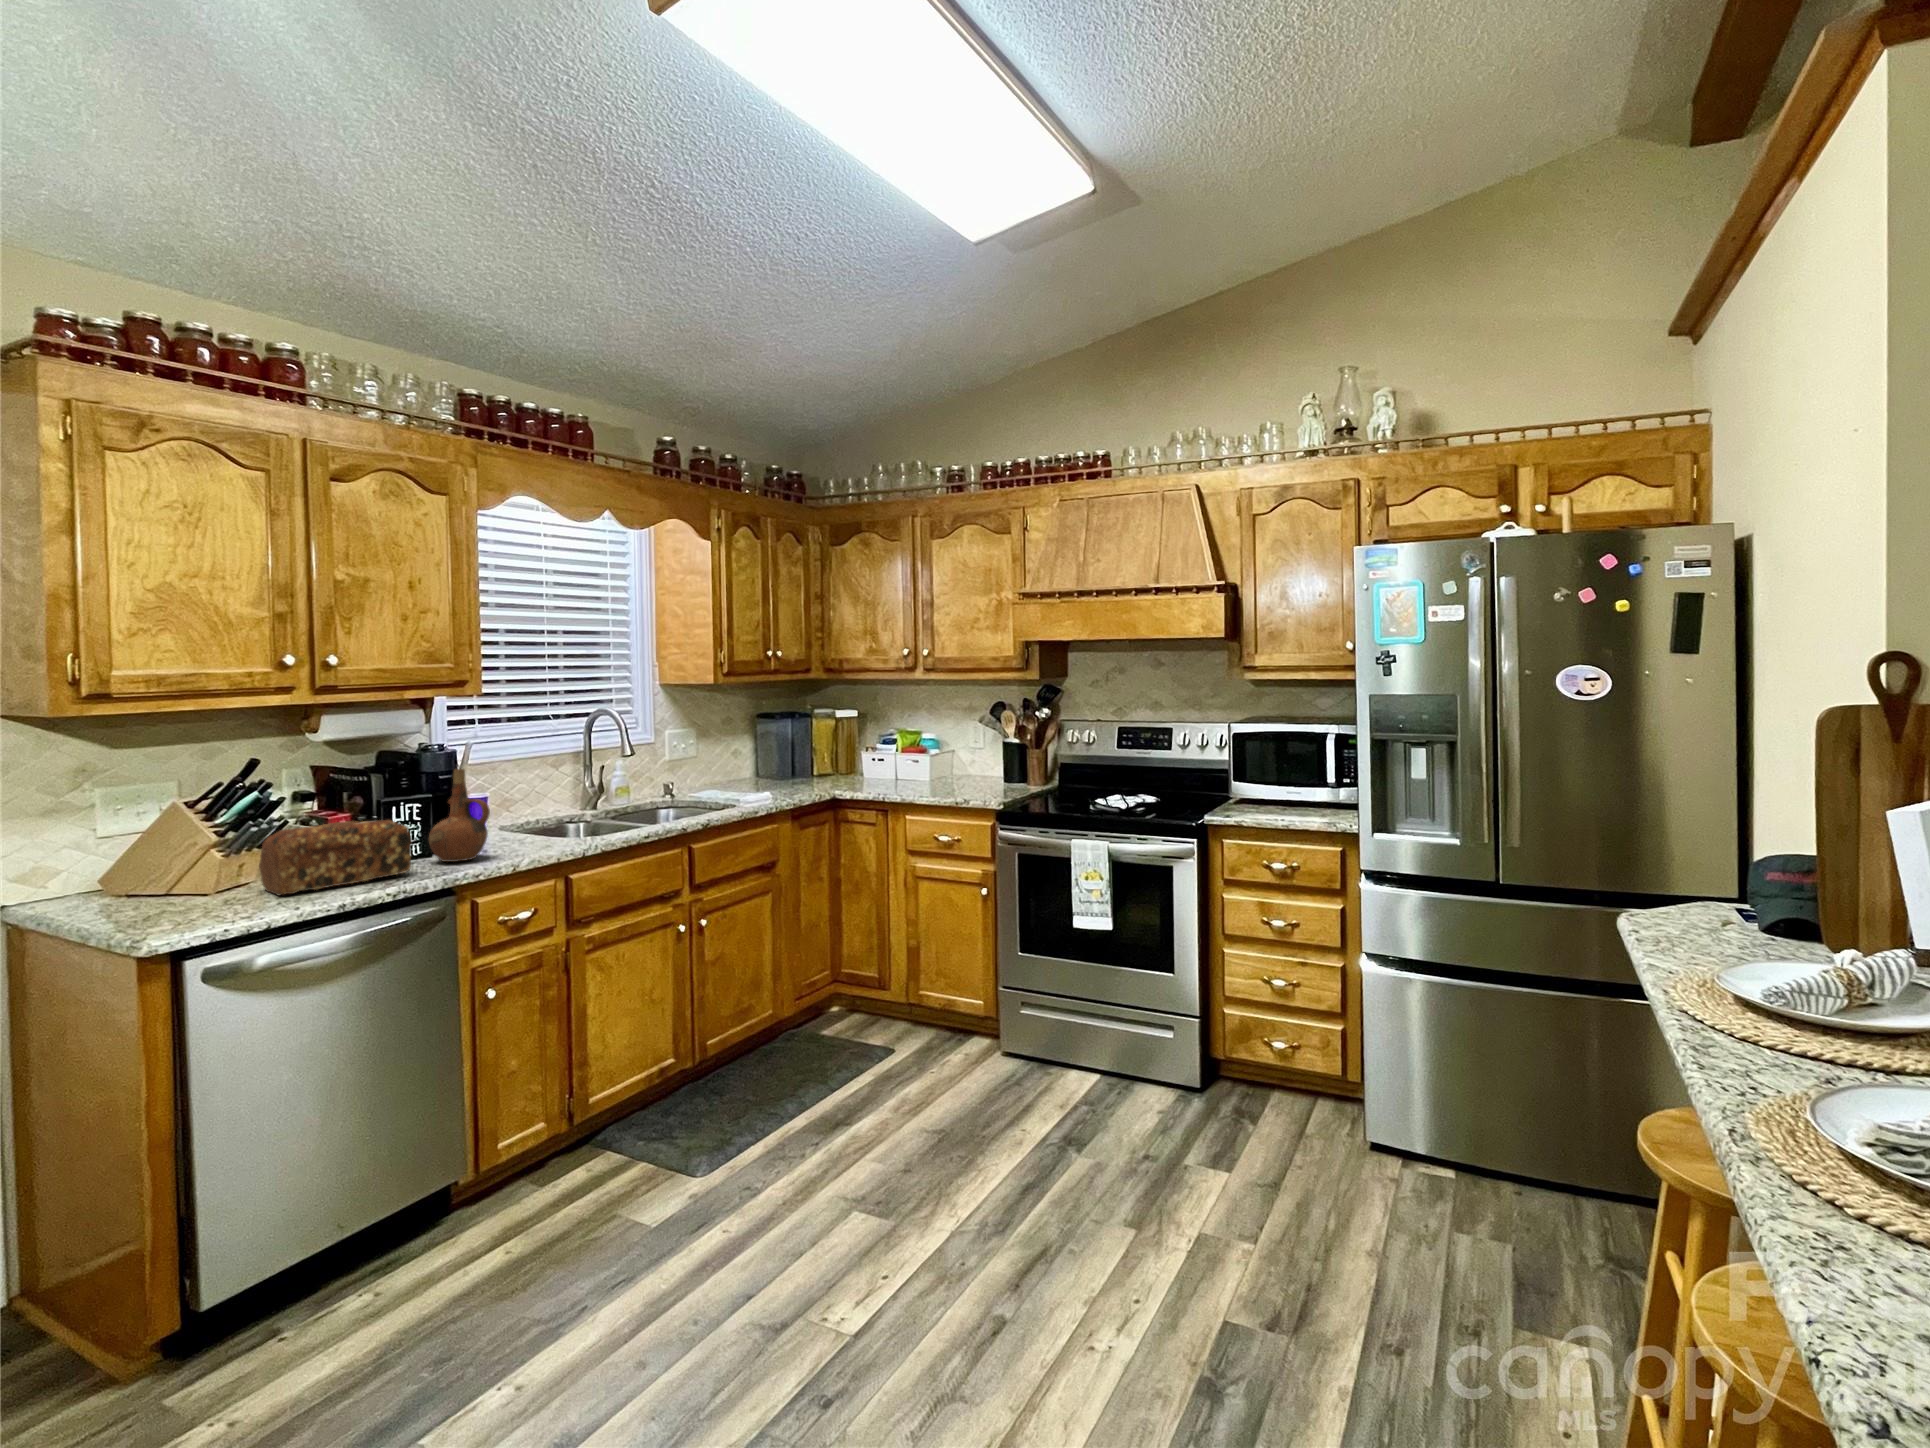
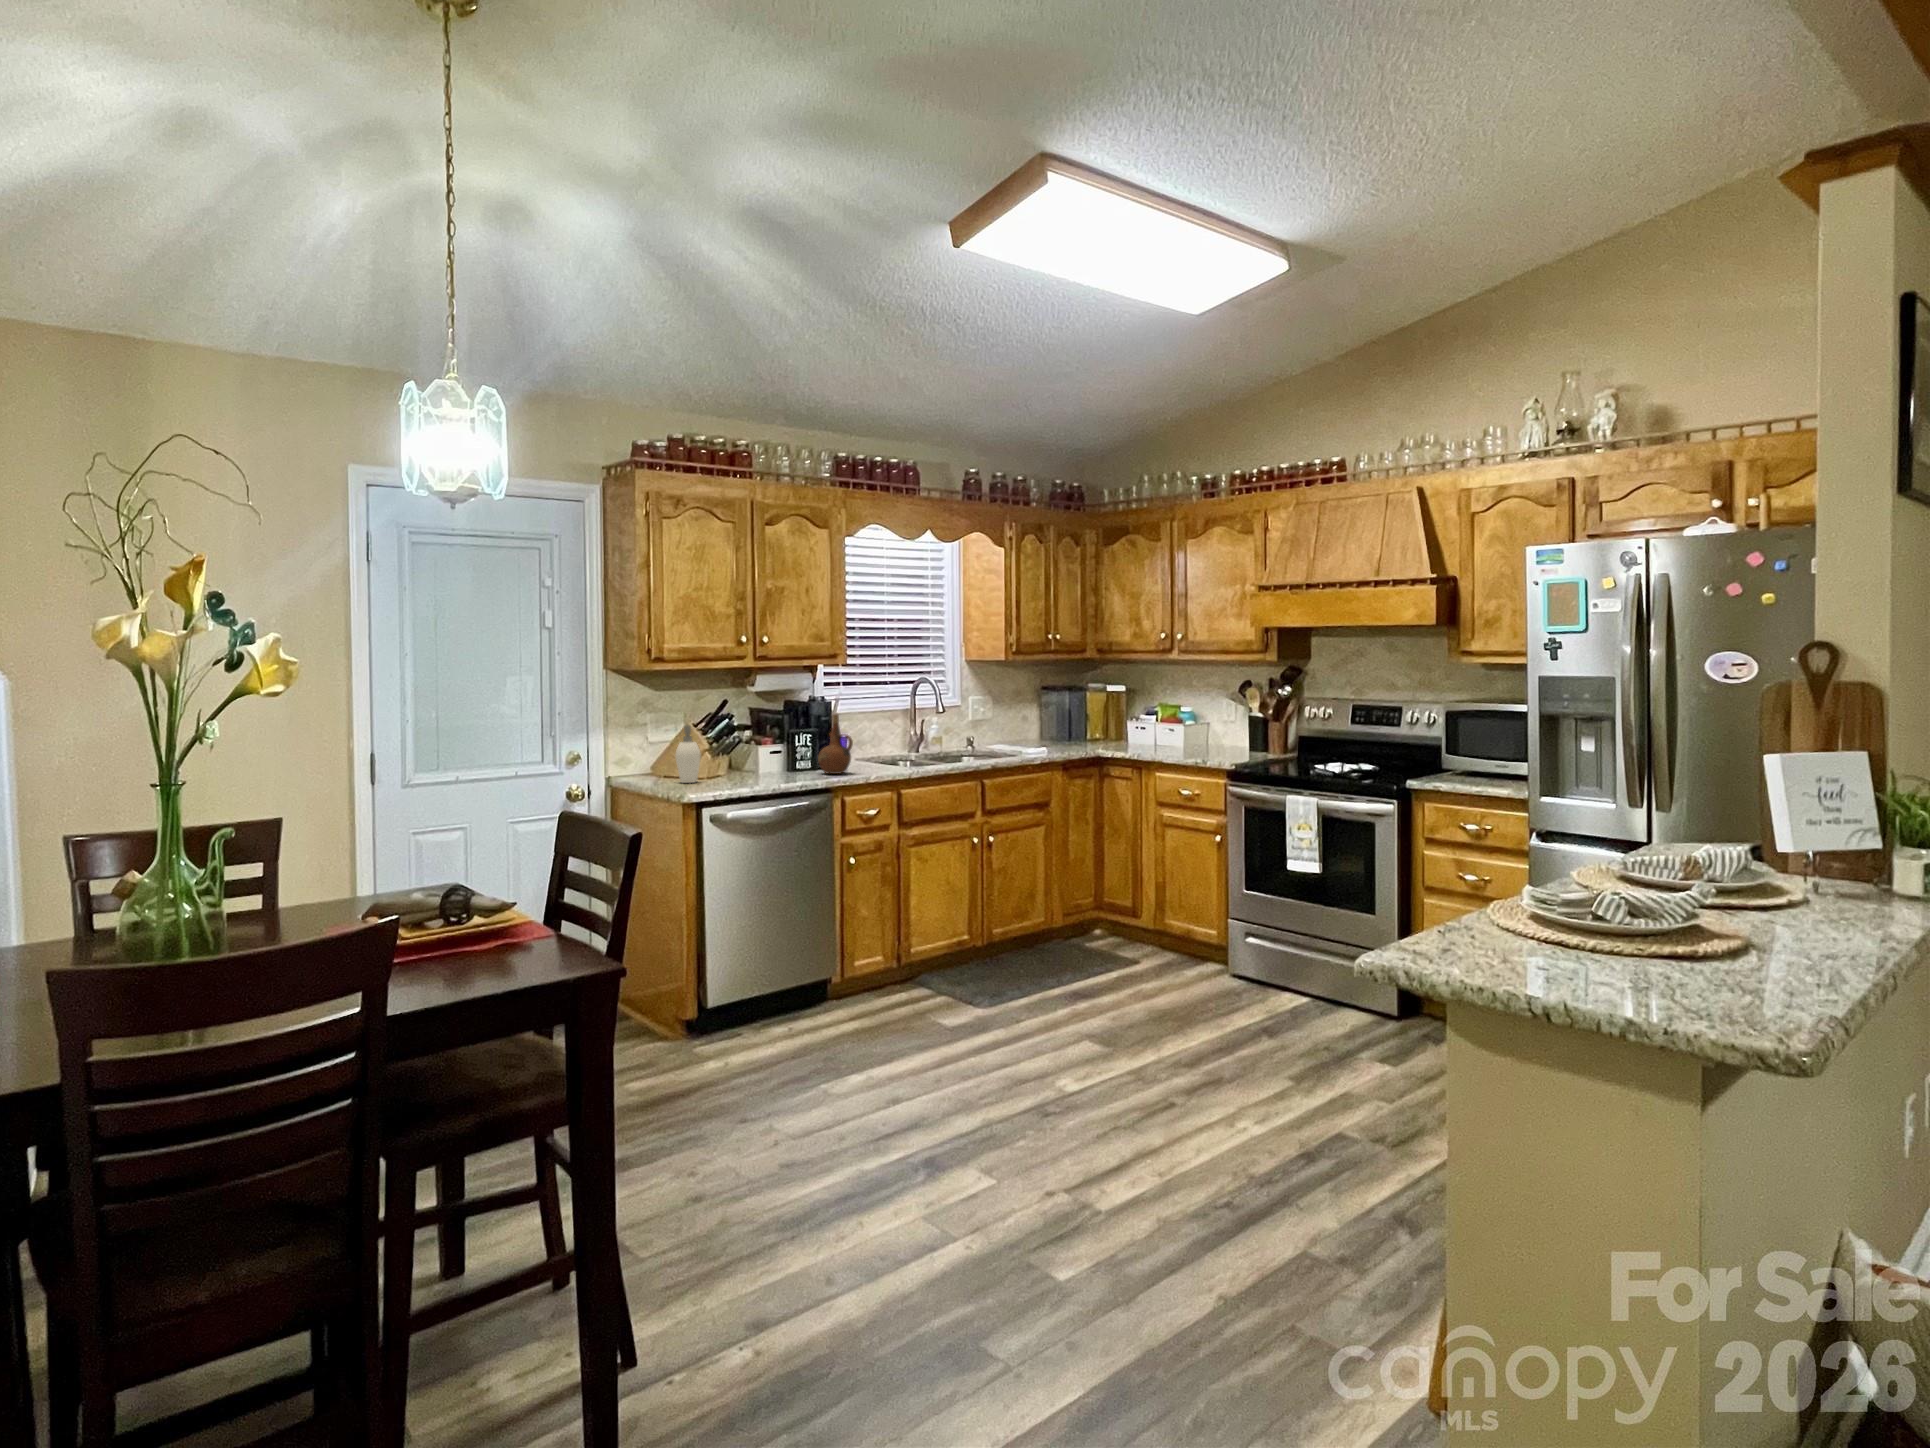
soap dispenser: none [117,809,195,914] -> present [675,725,701,783]
bread loaf: present [259,820,411,895] -> none [734,742,811,781]

